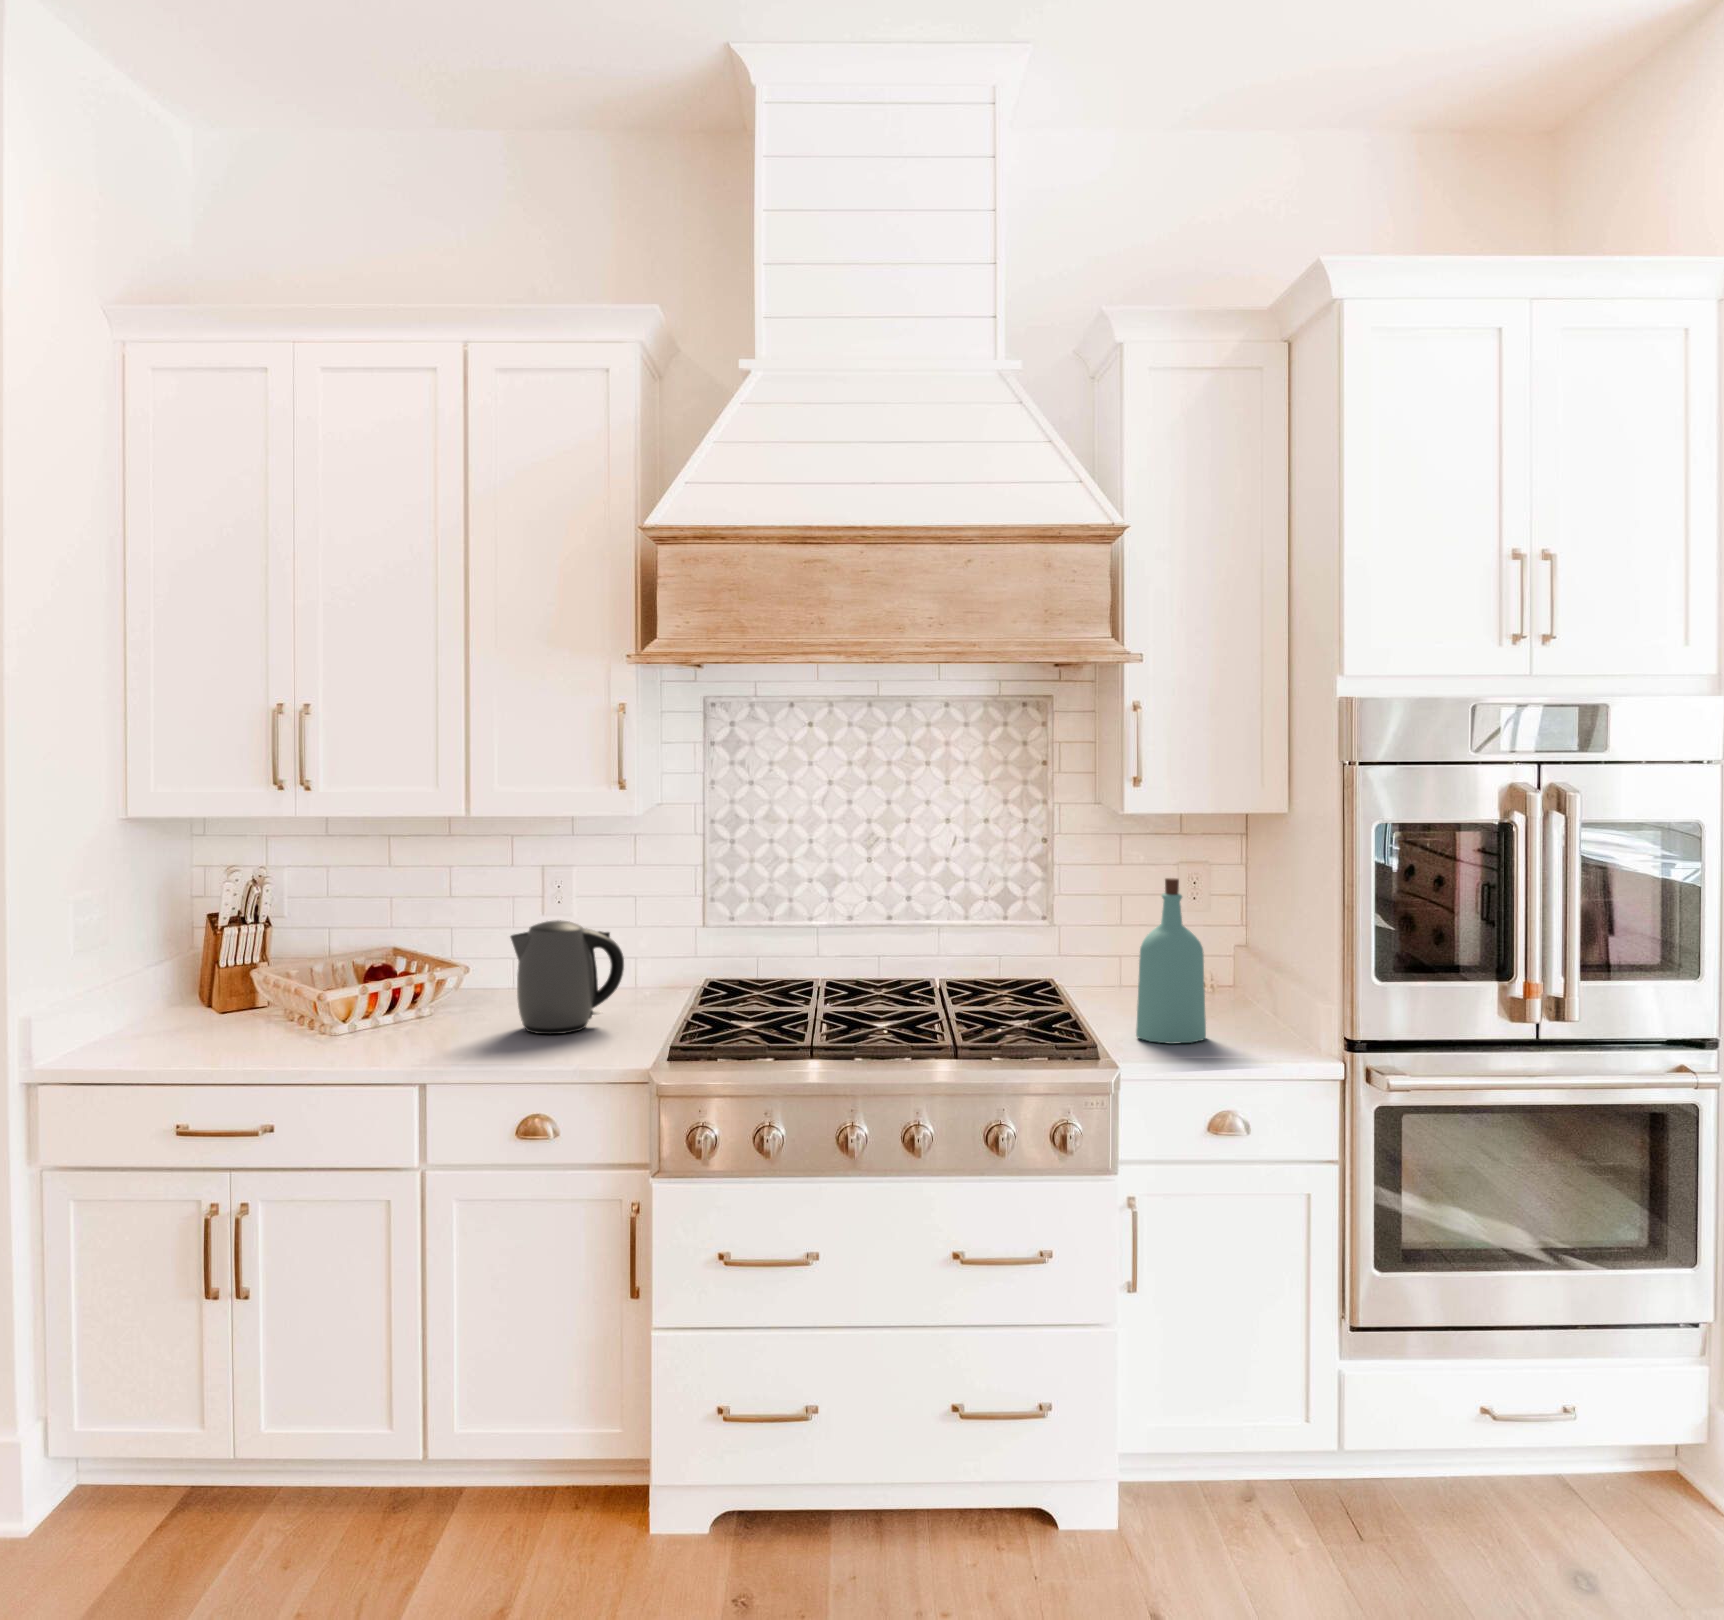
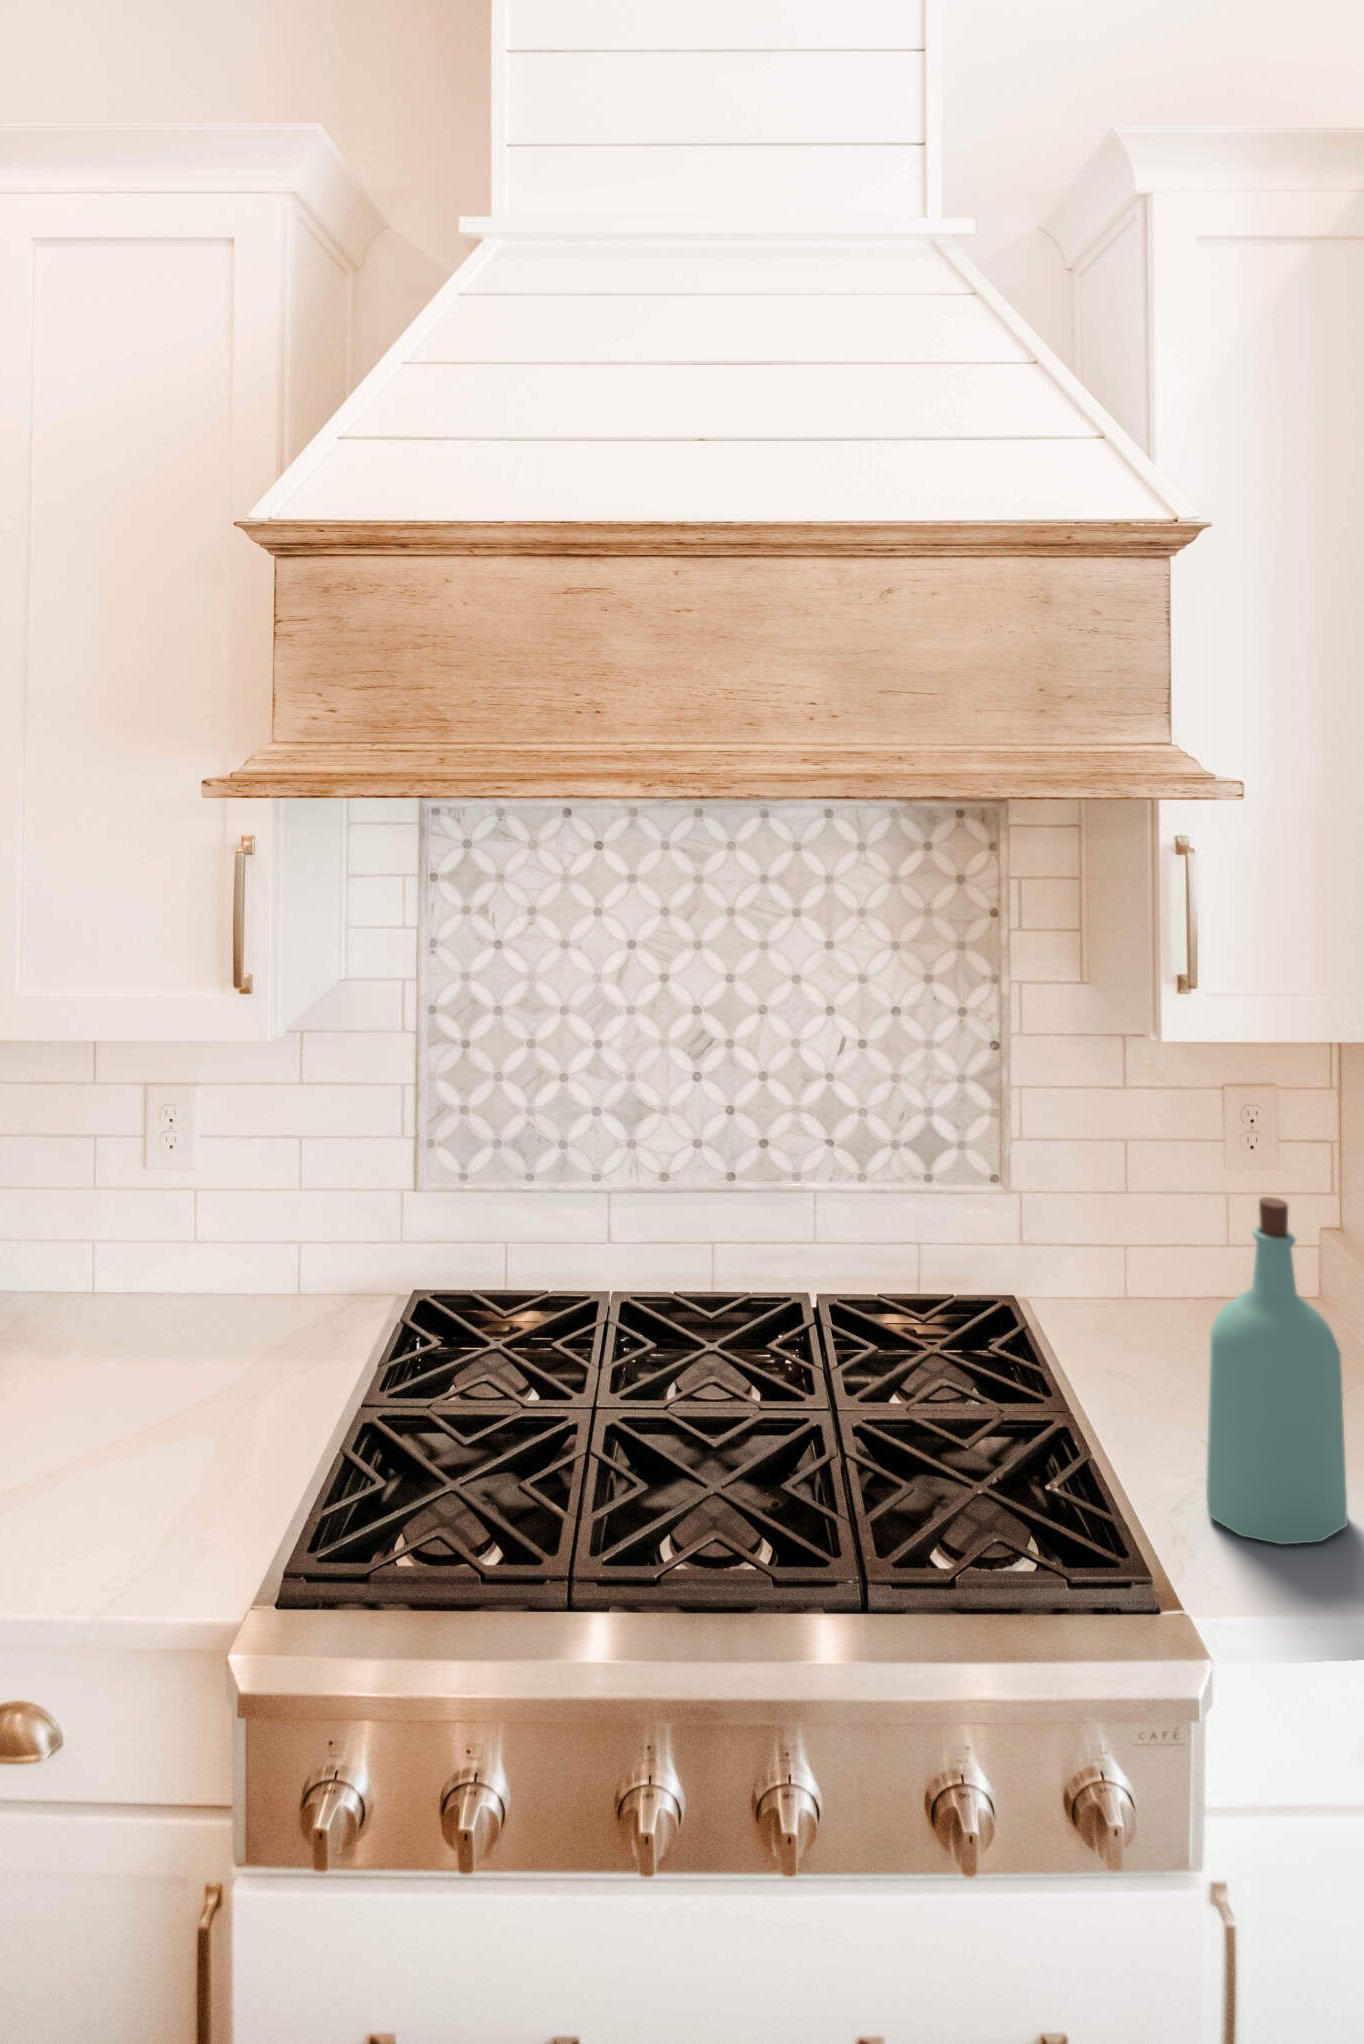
kettle: present [511,920,624,1034] -> none [23,1240,240,1476]

